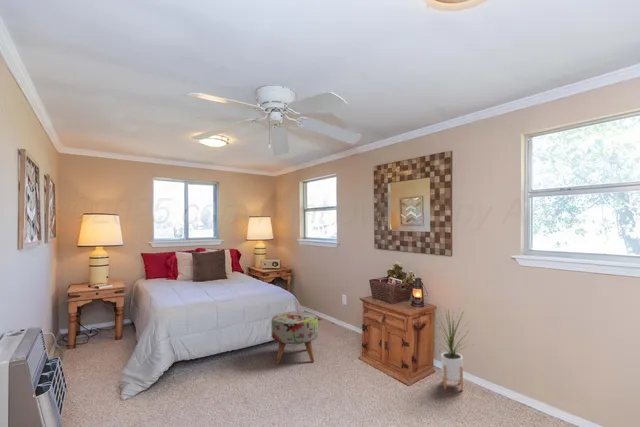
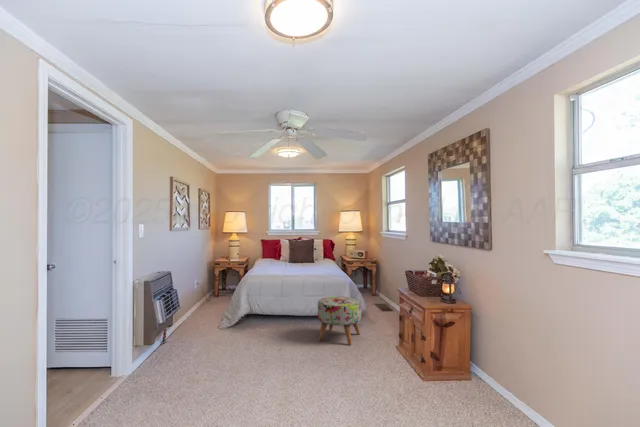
house plant: present [441,311,463,391] -> none [445,303,502,405]

